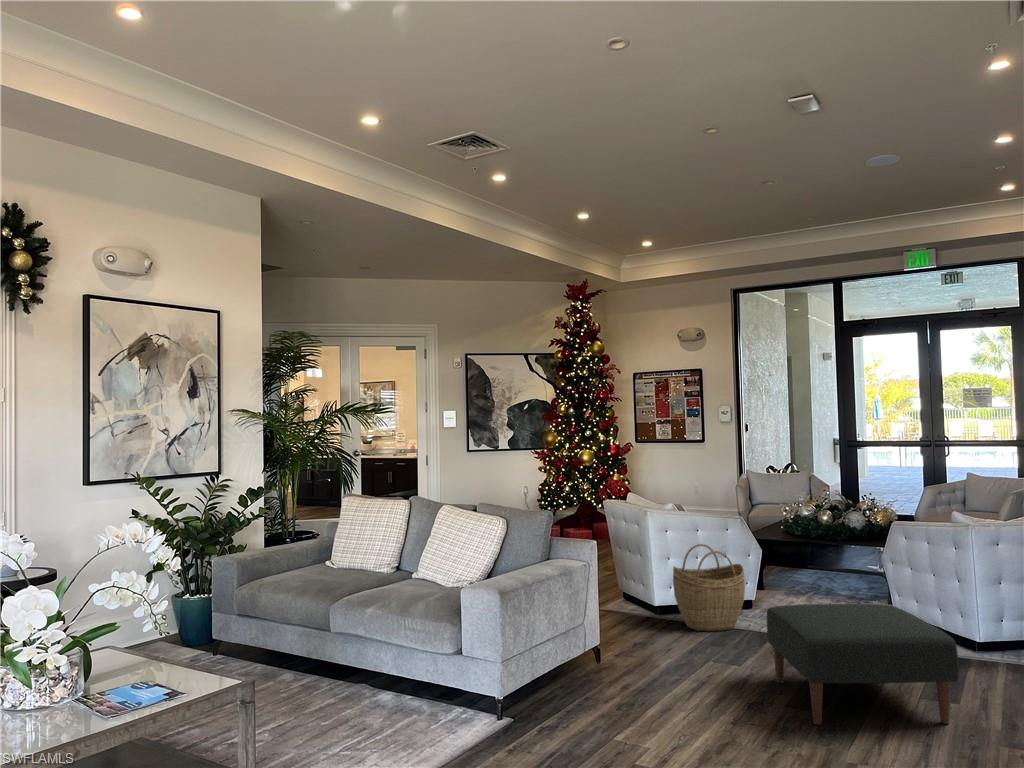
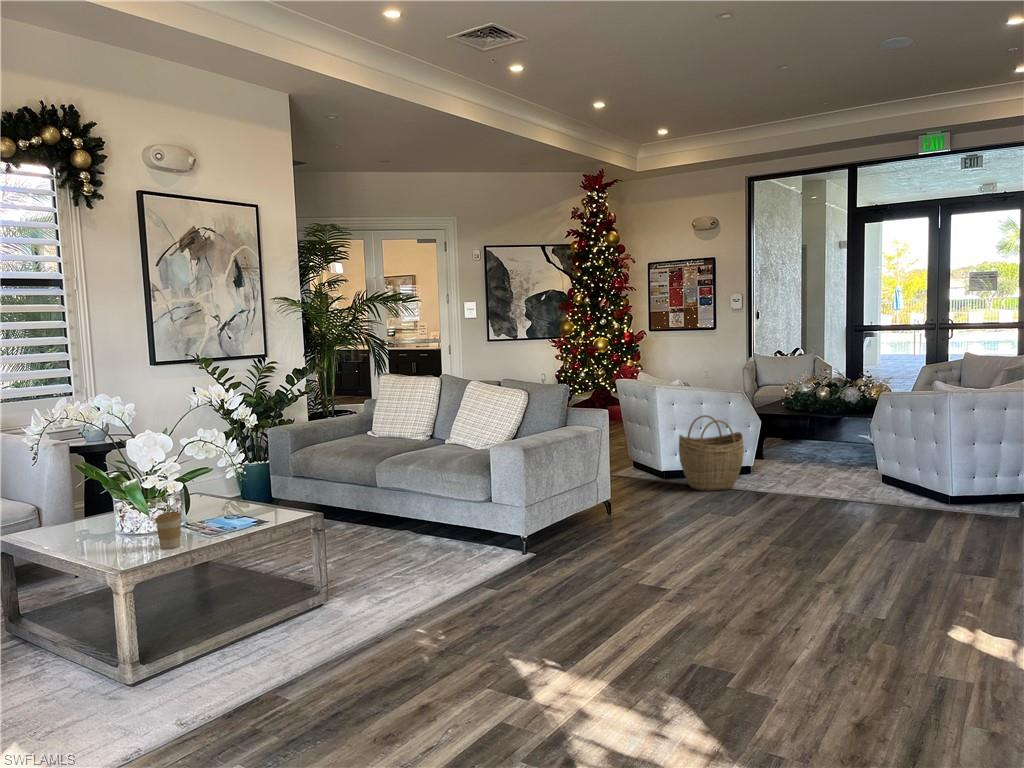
ottoman: present [767,604,958,725] -> none [759,461,921,556]
coffee cup: none [37,686,72,736] -> present [155,511,181,549]

